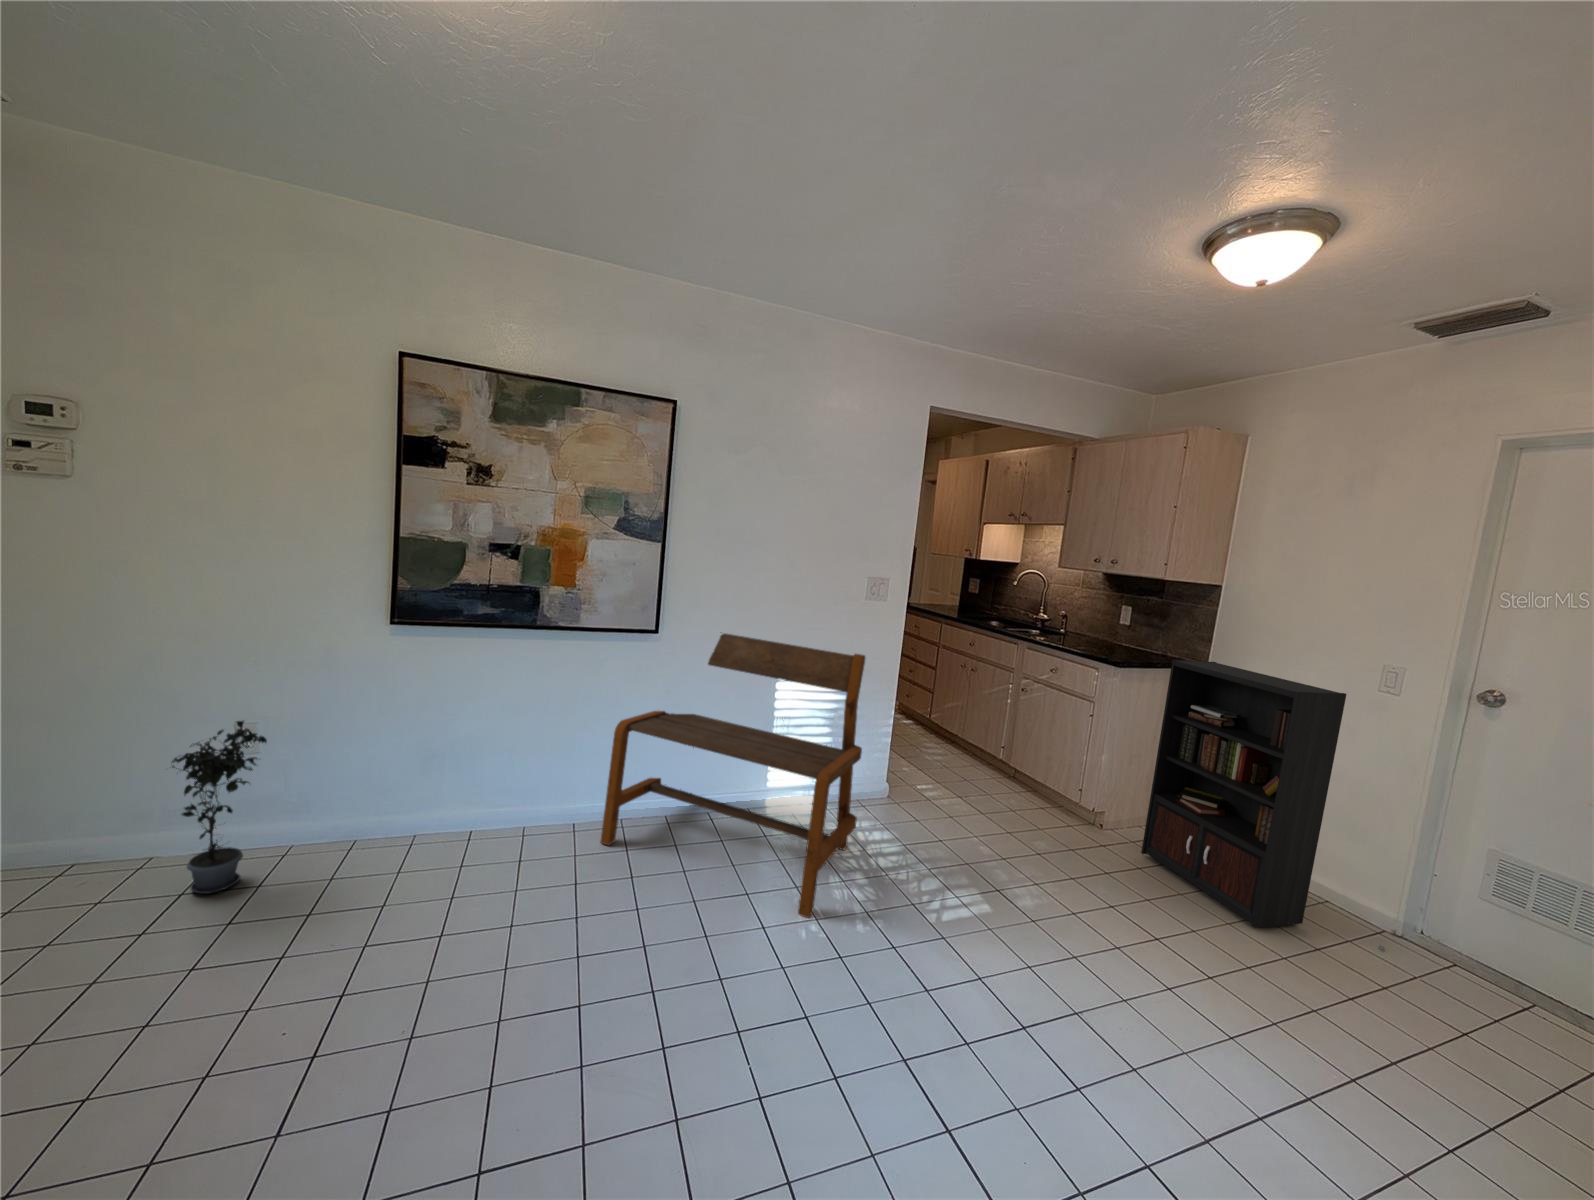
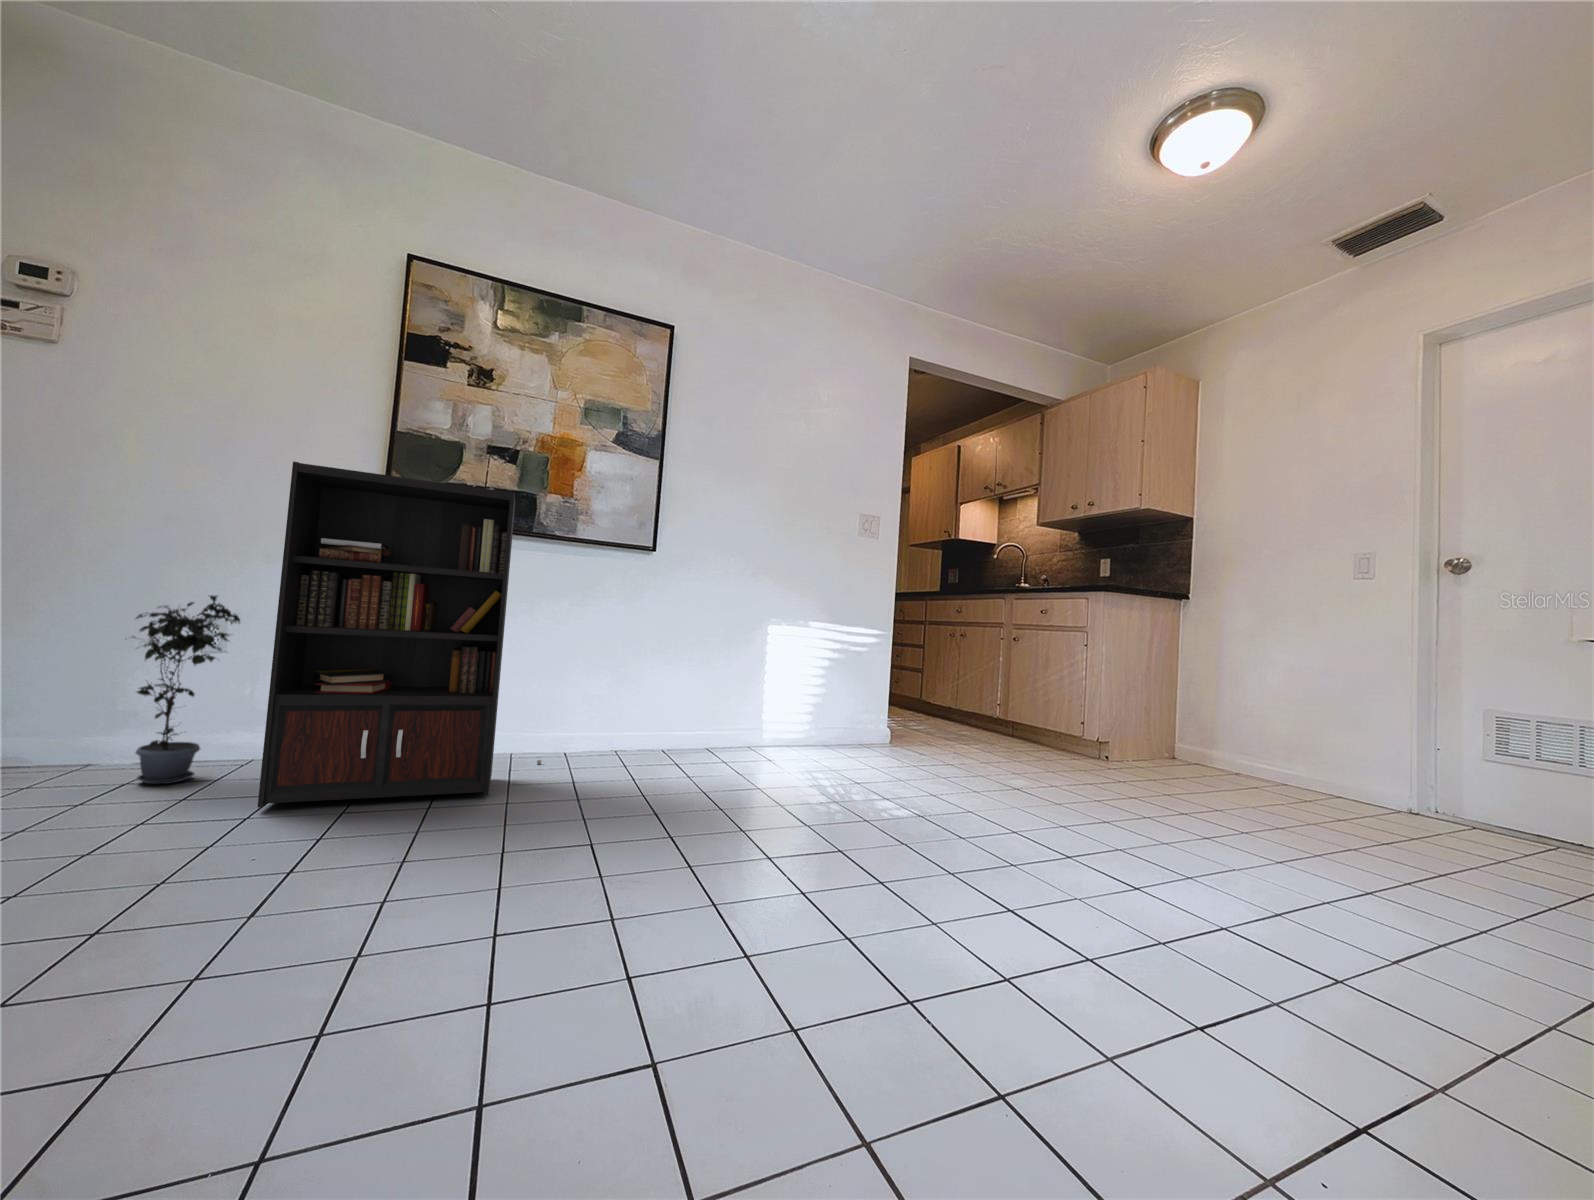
bench: present [601,633,865,918] -> none [595,556,867,802]
bookcase: present [1141,660,1385,951] -> present [257,462,541,808]

